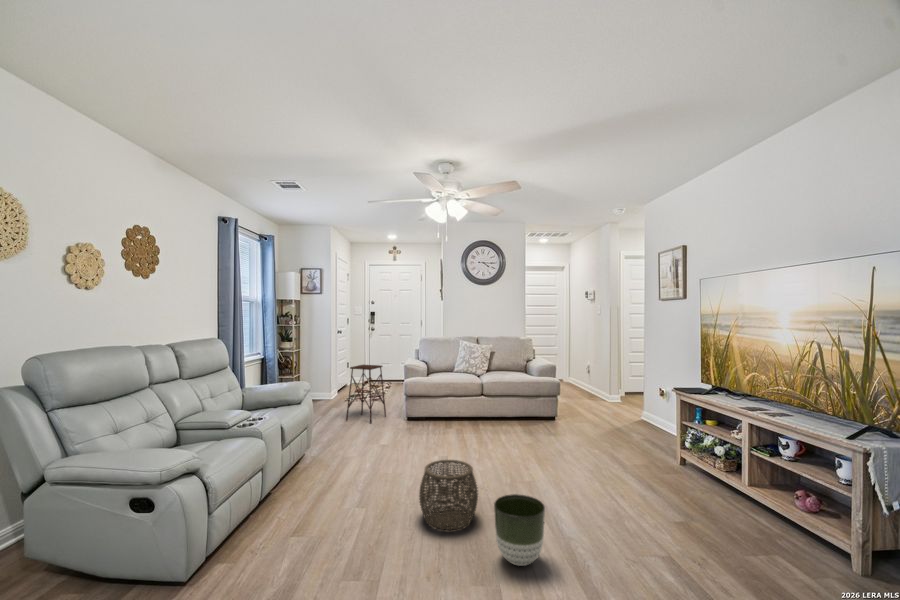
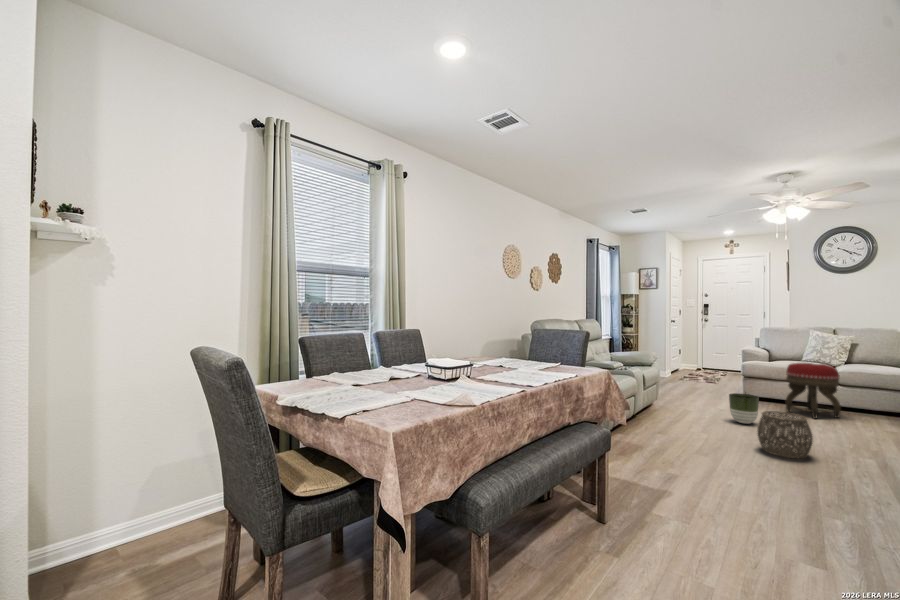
side table: present [346,365,386,423] -> none [685,347,724,396]
footstool: none [443,377,488,440] -> present [786,363,841,419]
planter: present [494,494,545,566] -> present [729,393,759,424]

